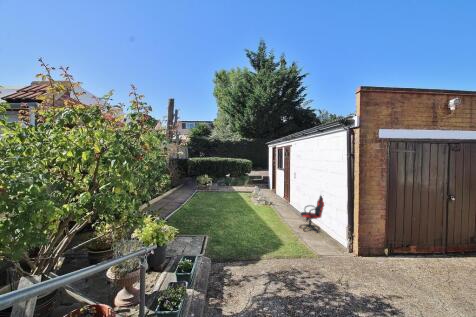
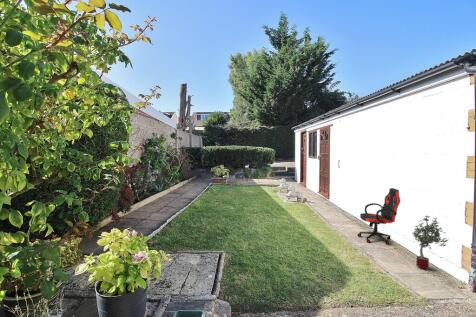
potted tree: none [325,212,344,245] -> present [413,216,448,269]

